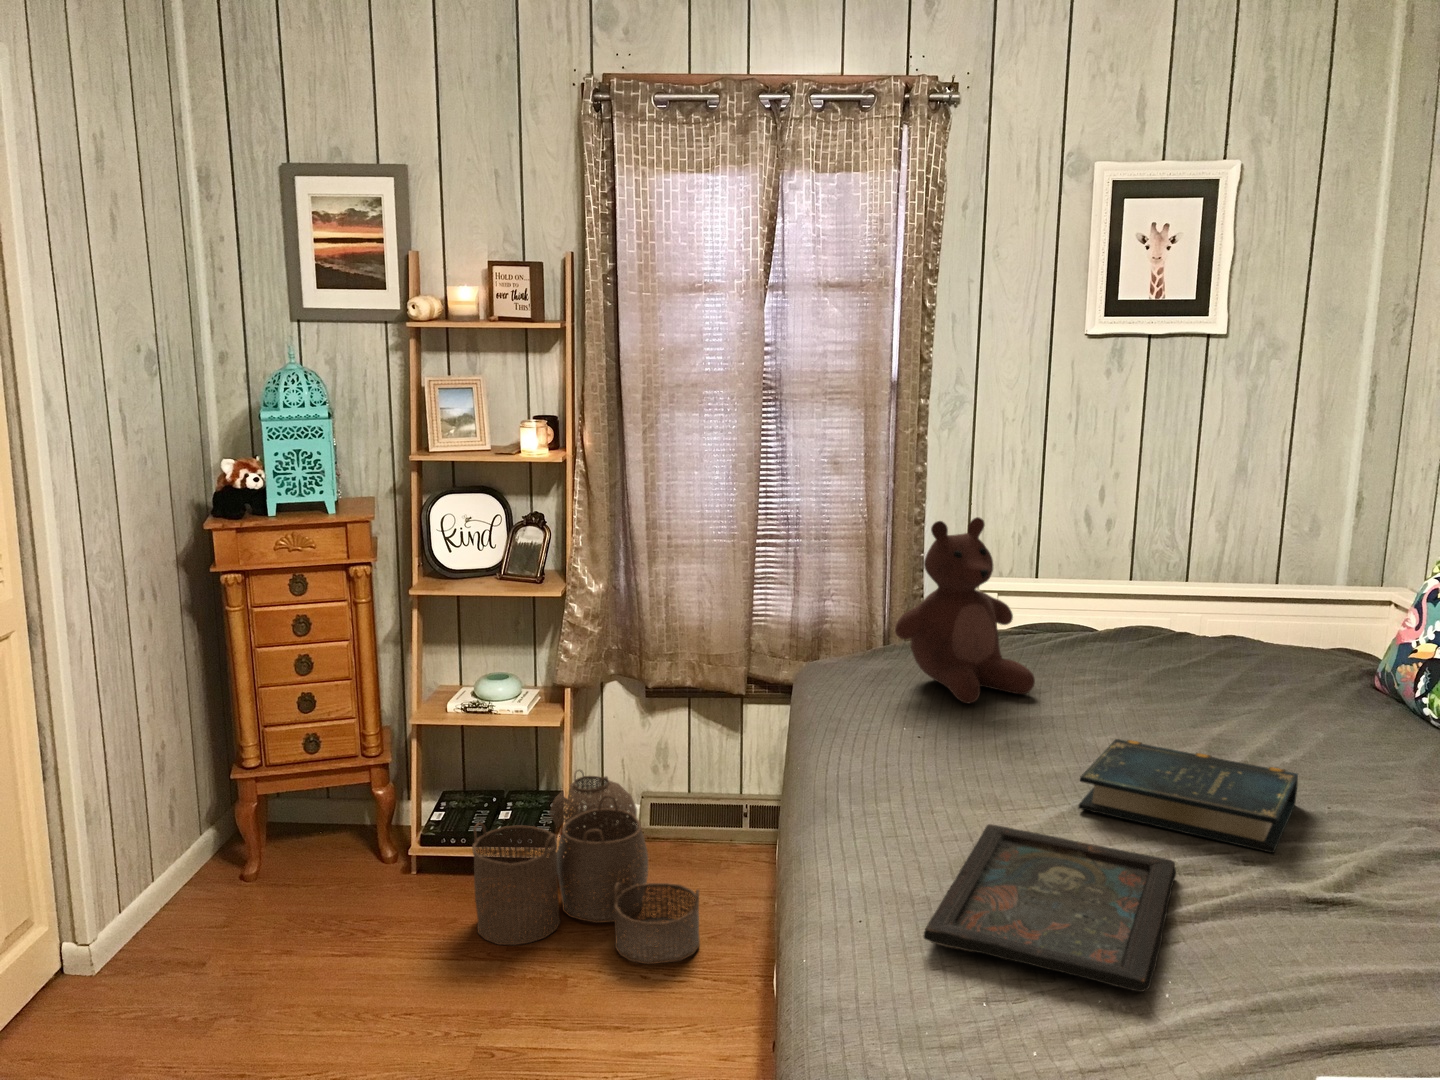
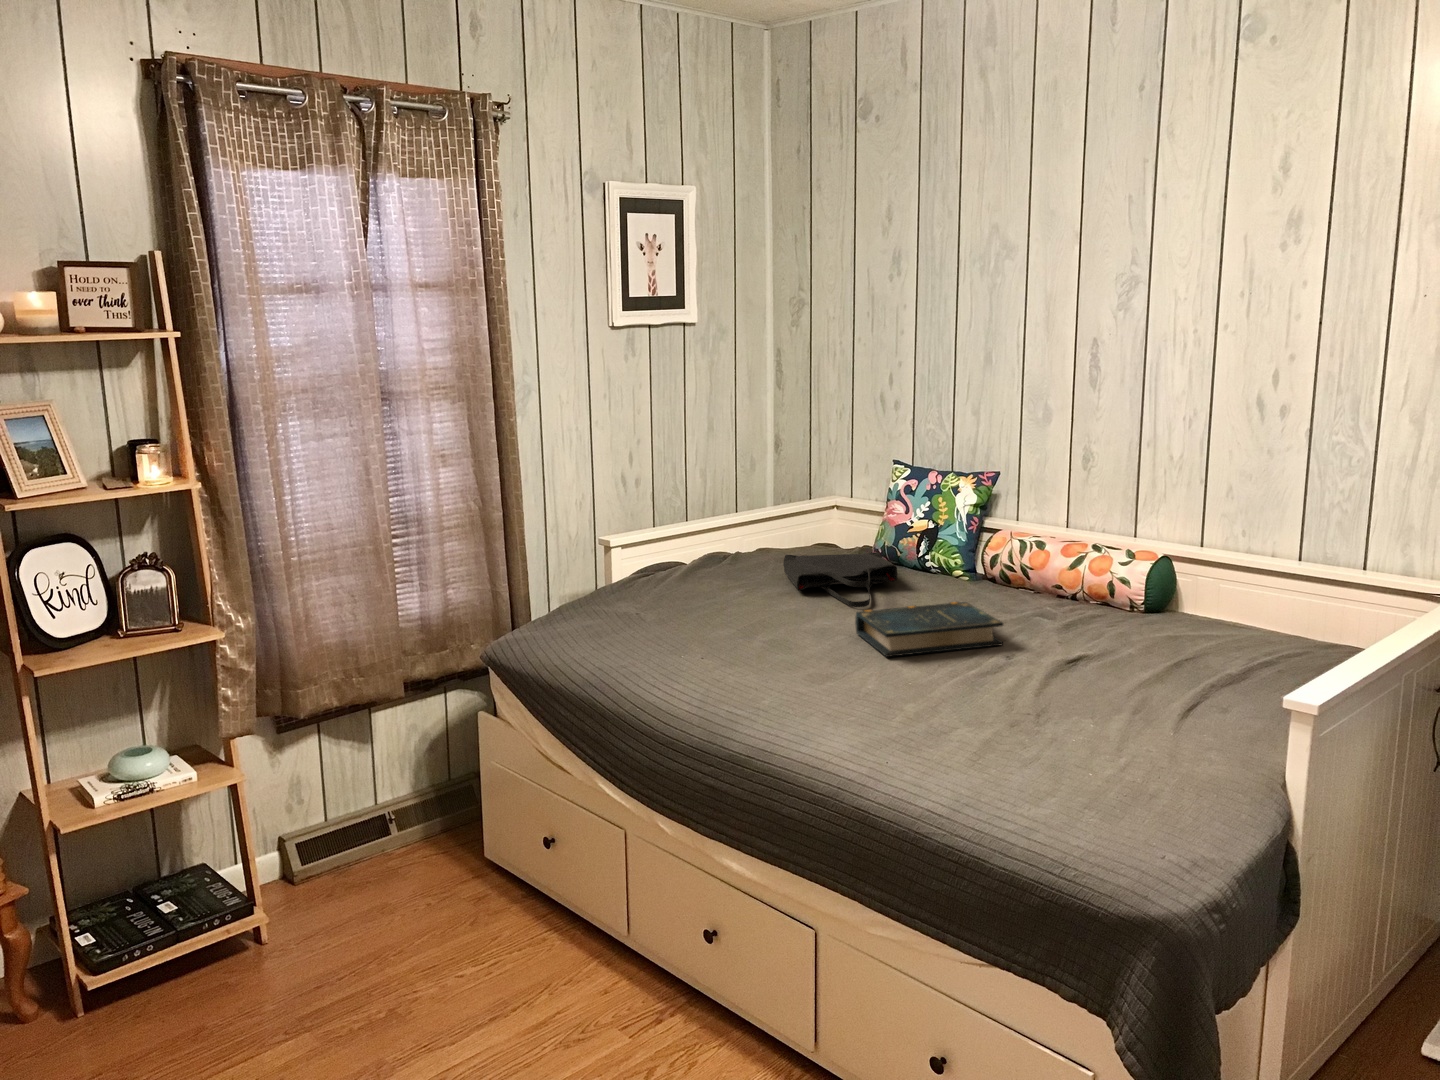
teddy bear: present [895,517,1035,703] -> none [625,478,727,627]
tote bag: none [1157,647,1339,740] -> present [783,552,897,607]
woven basket: present [472,770,700,964] -> none [210,823,484,1020]
tray: present [924,824,1176,992] -> none [877,659,1086,735]

